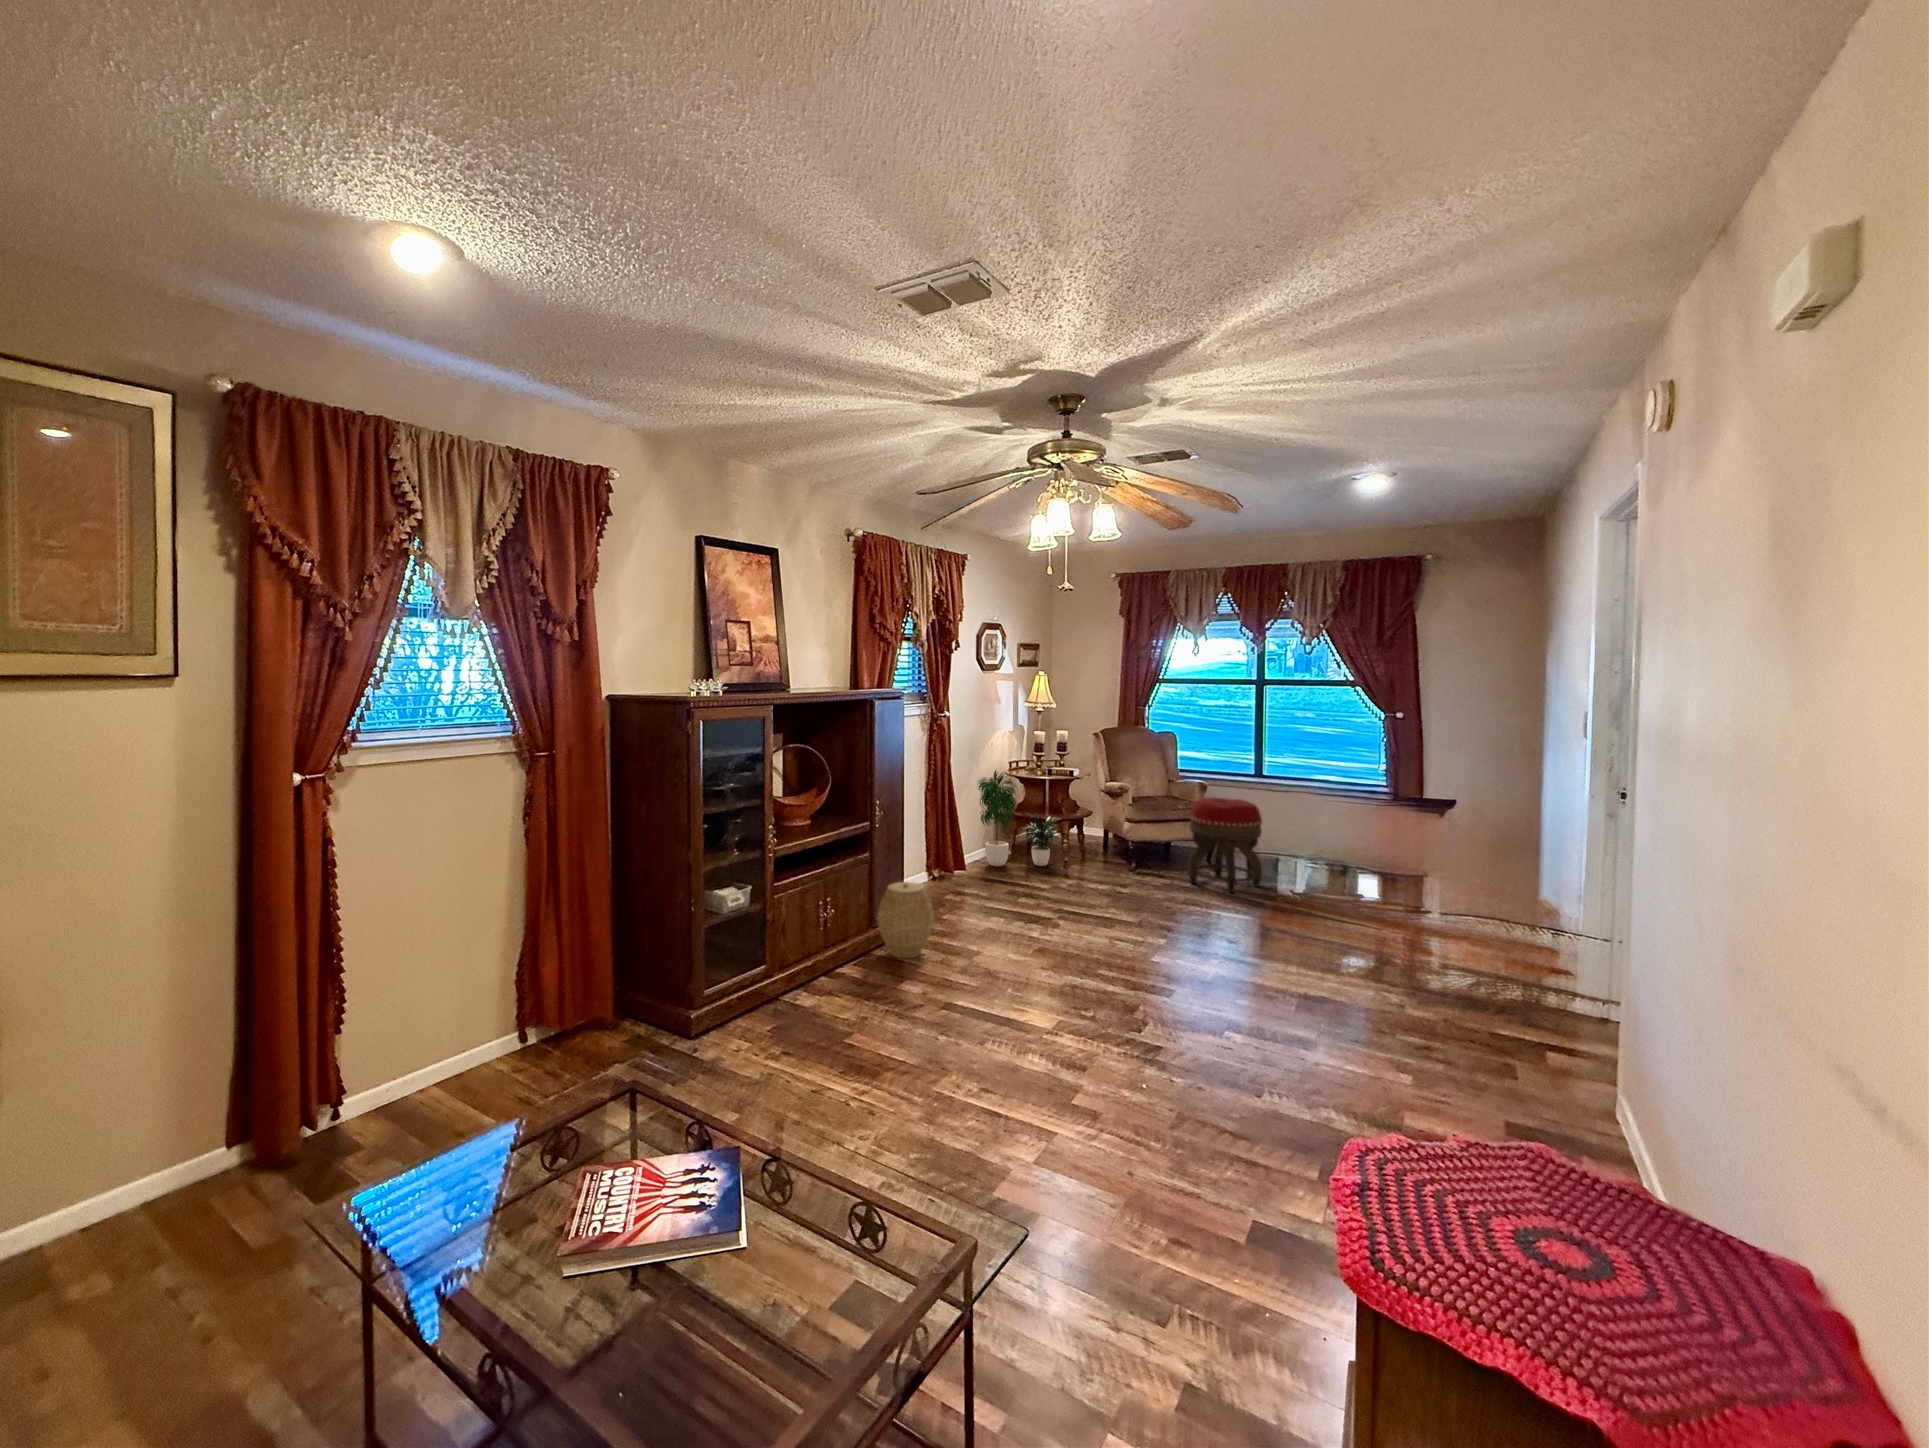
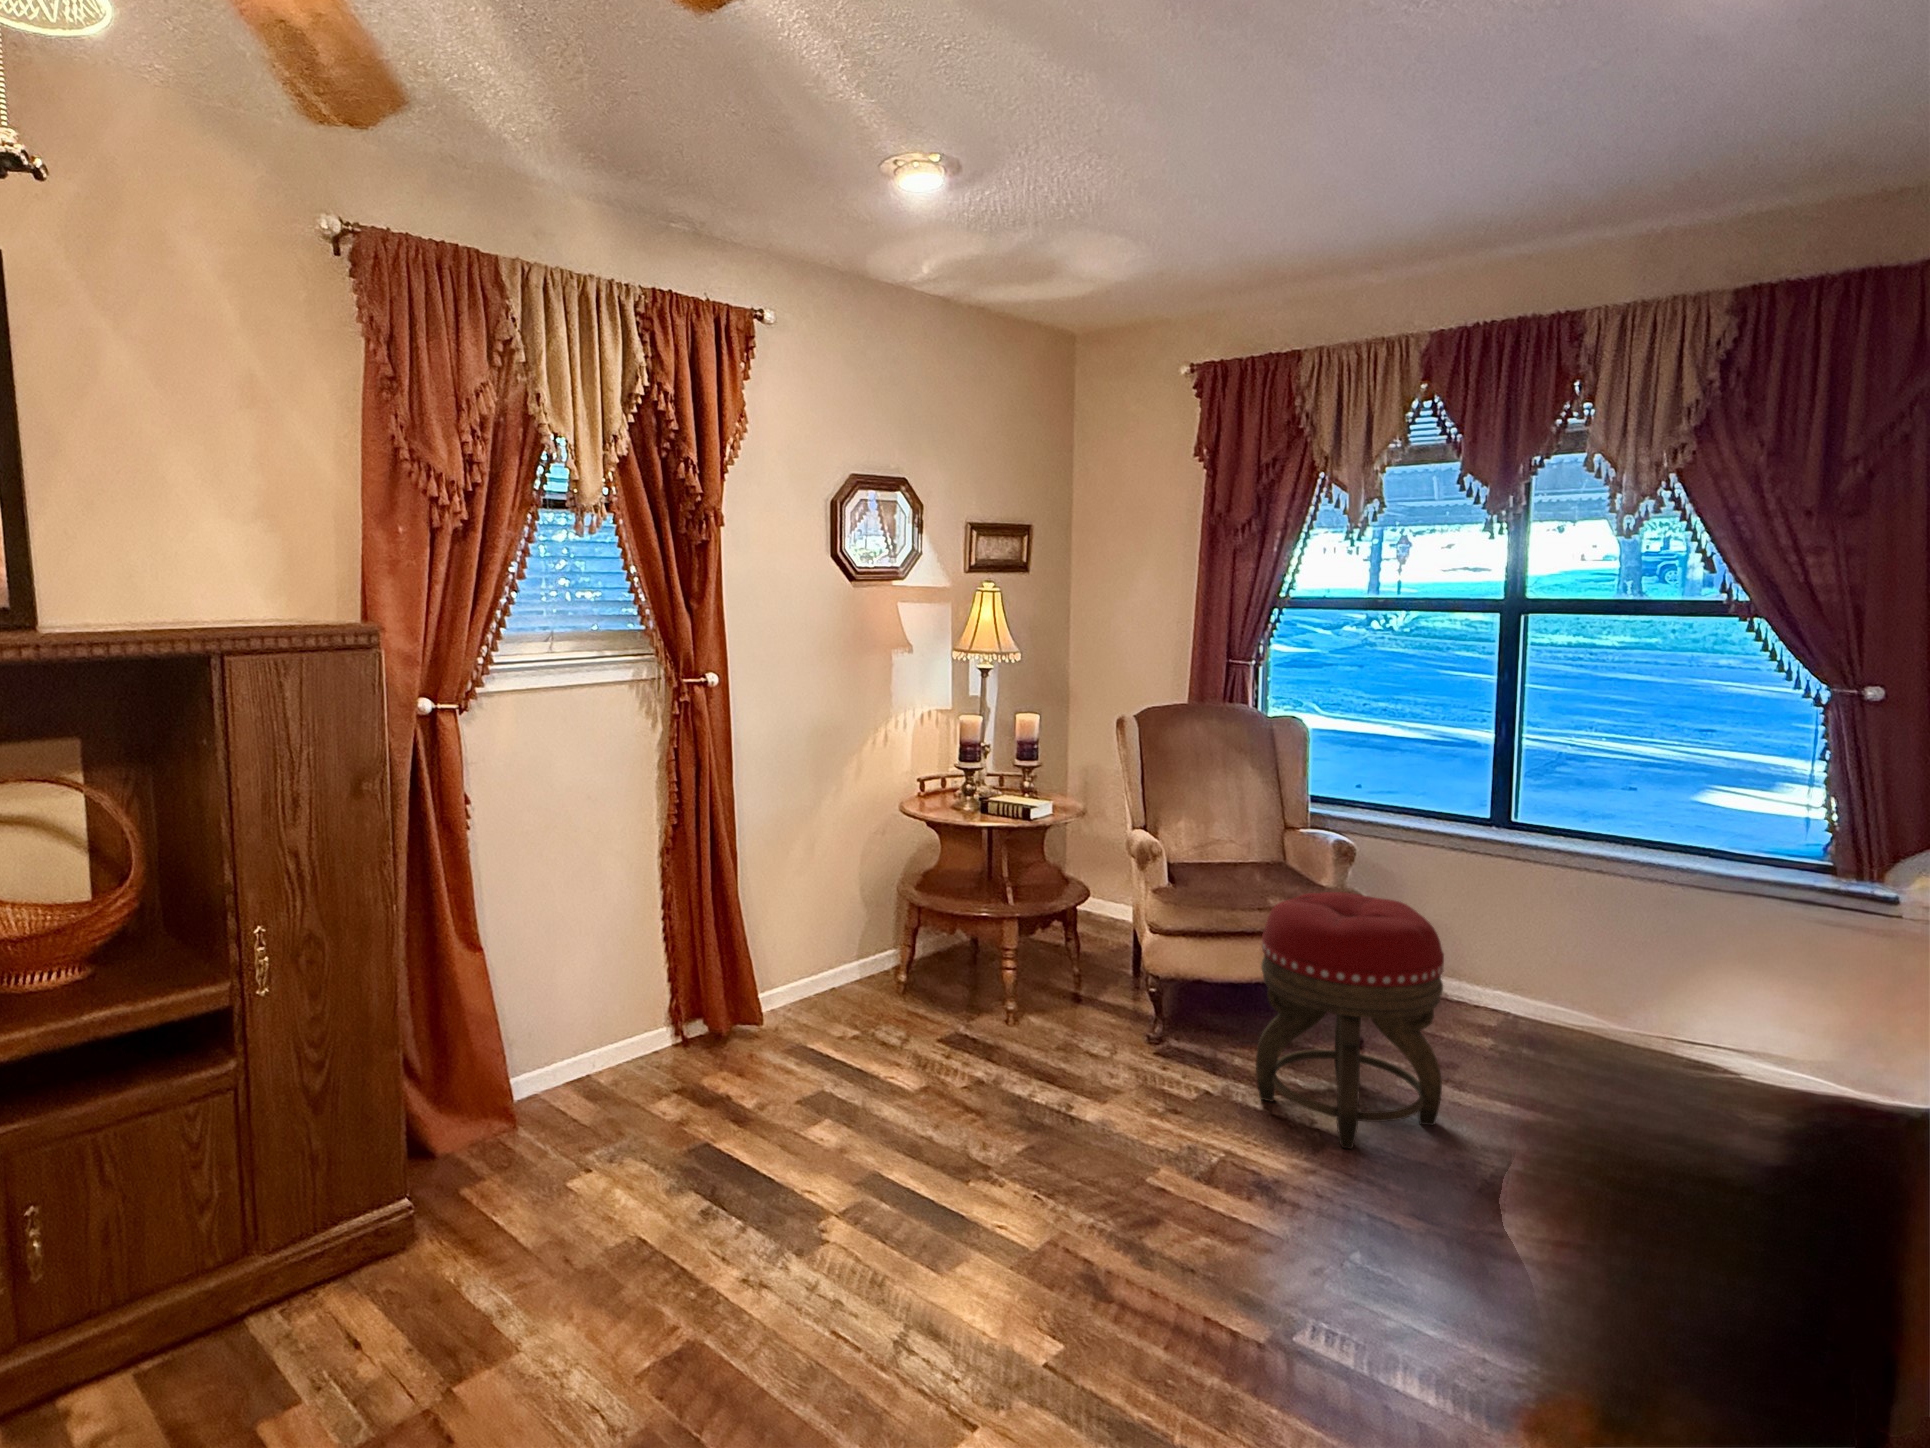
potted plant: present [978,770,1060,866] -> none [816,797,1007,1012]
woven basket: present [877,882,934,958] -> none [233,1131,401,1348]

